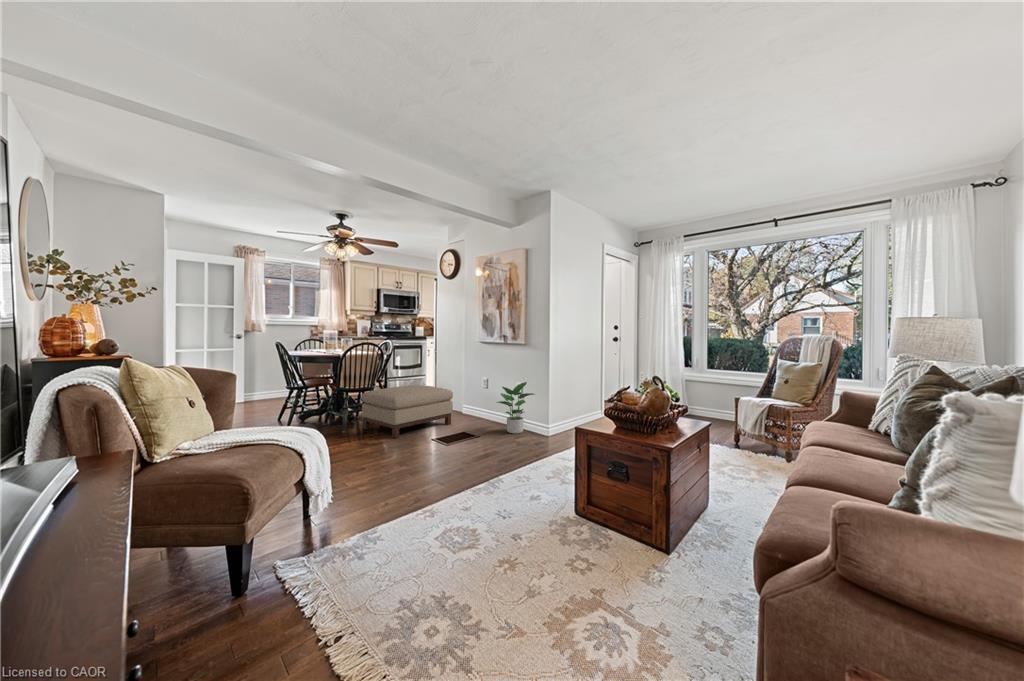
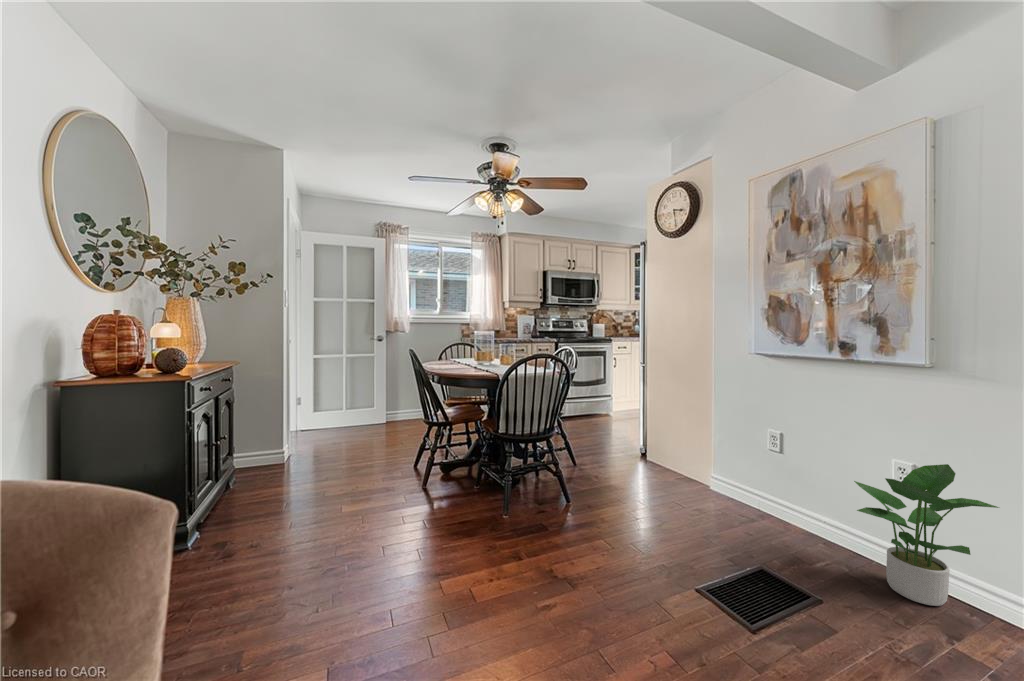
ottoman: present [362,385,453,438] -> none [536,431,714,565]

